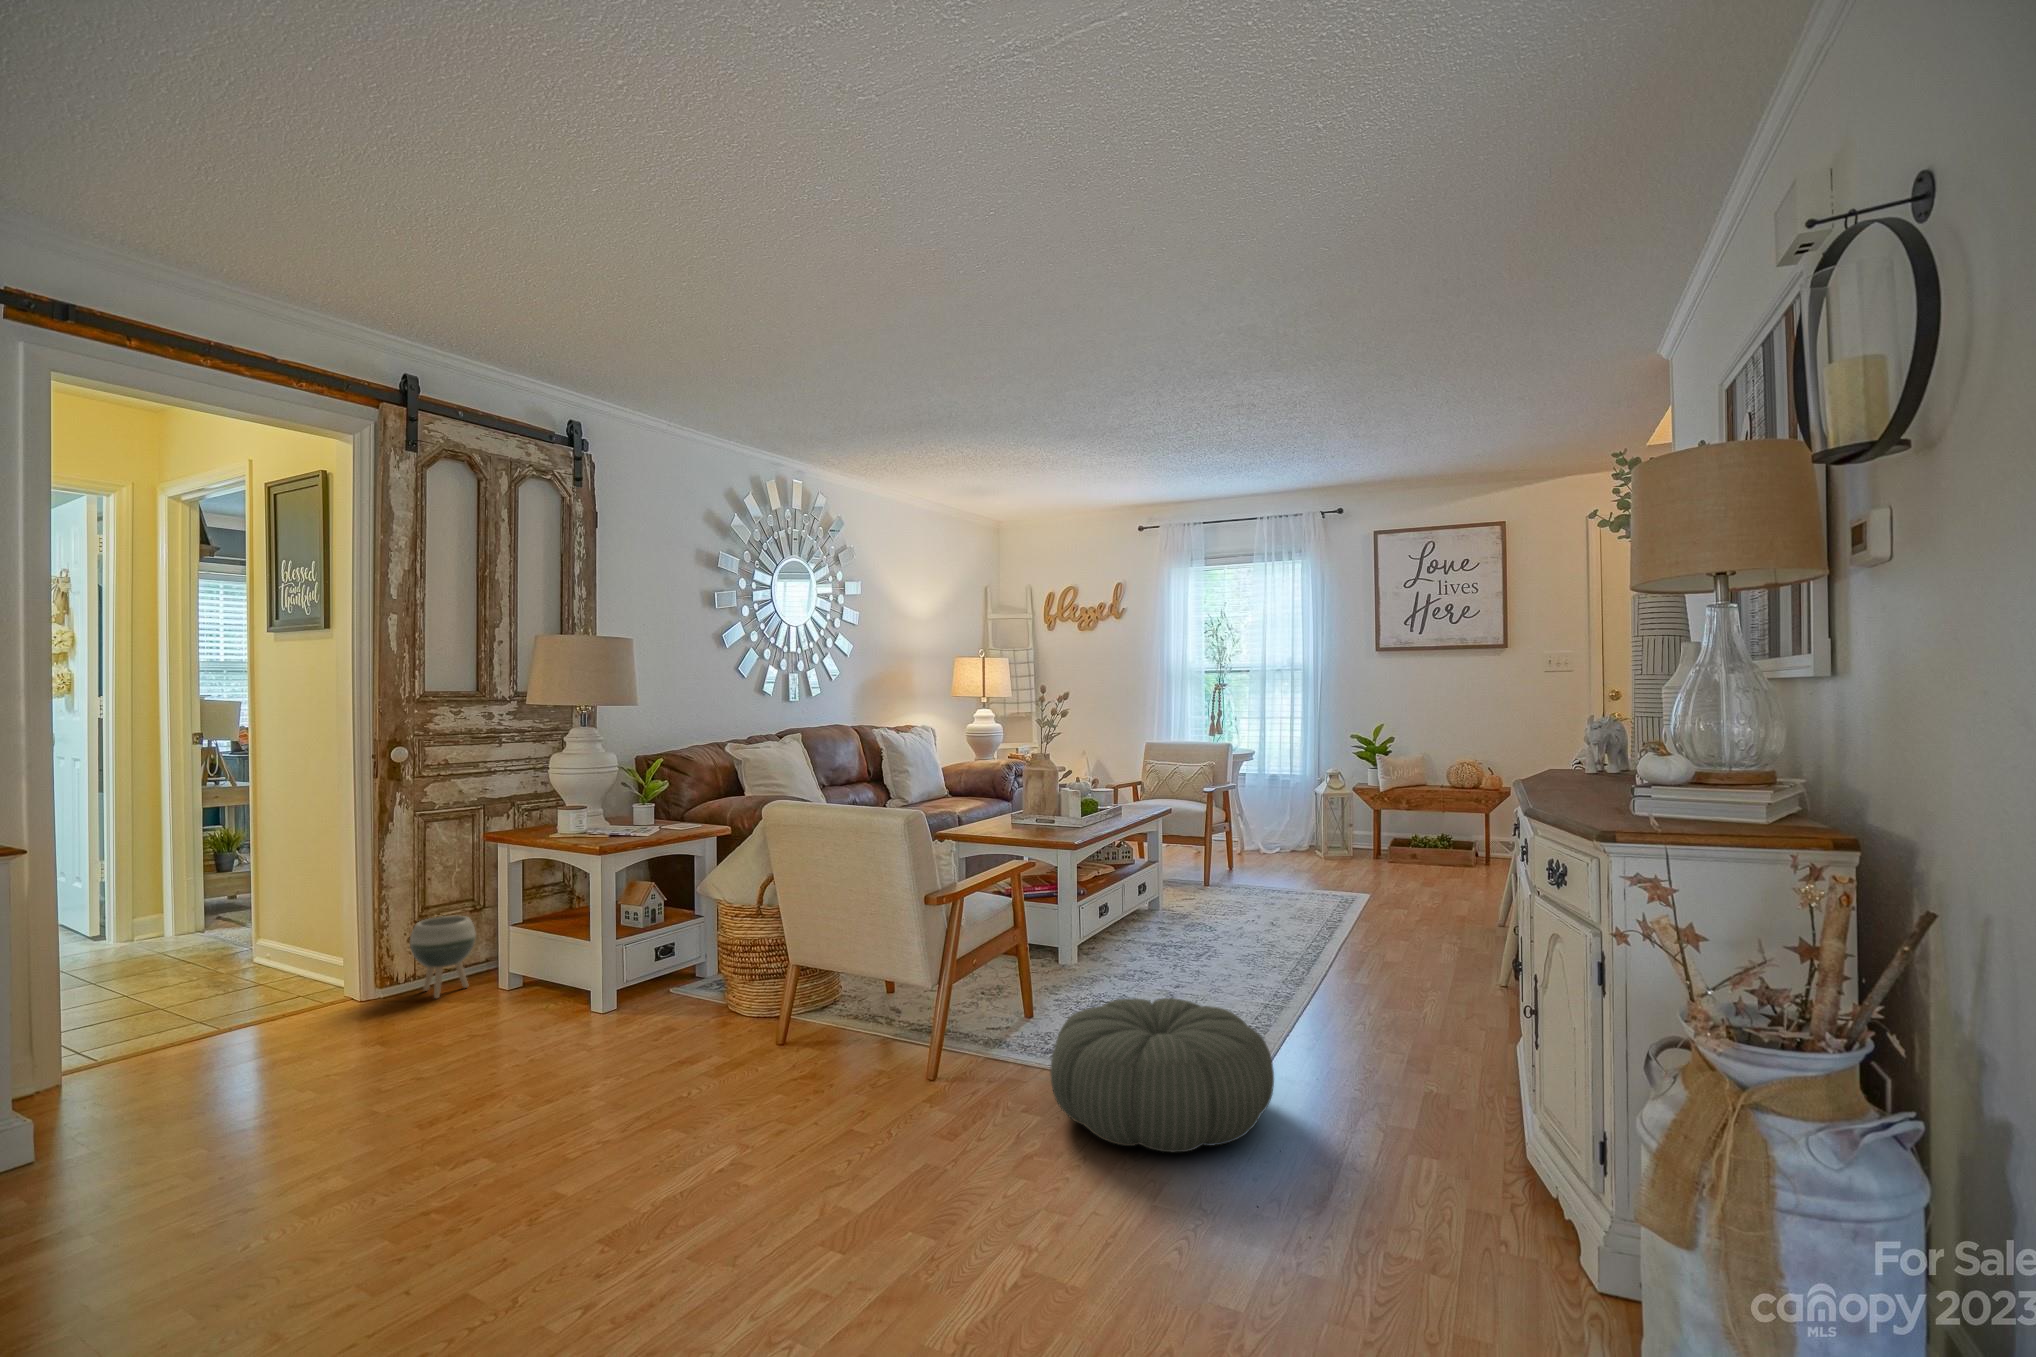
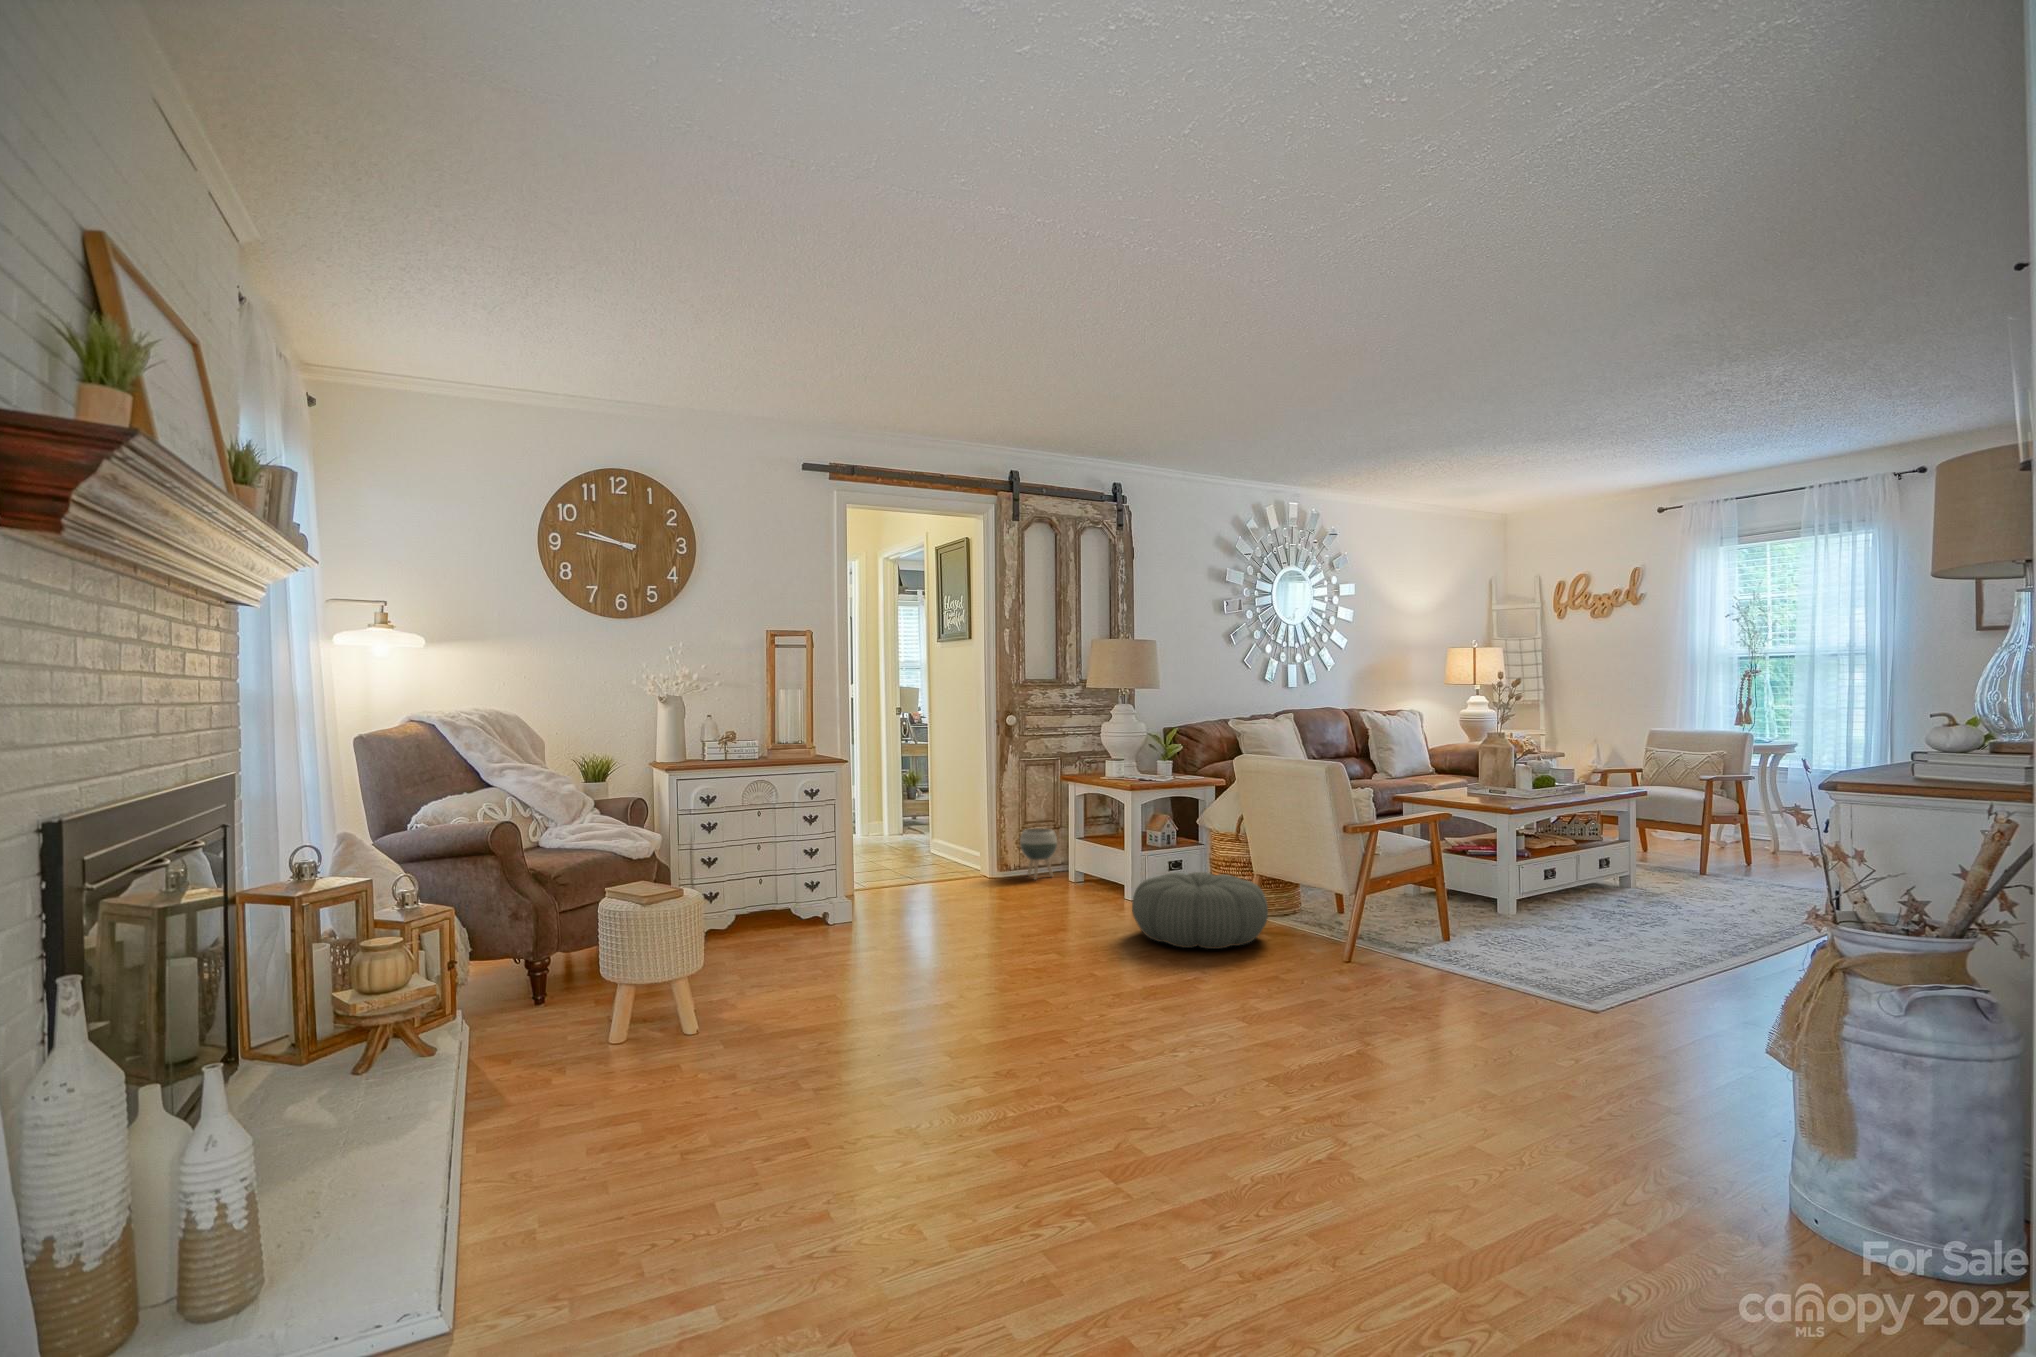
pouf: present [1050,998,1274,1152] -> present [1132,872,1268,949]

